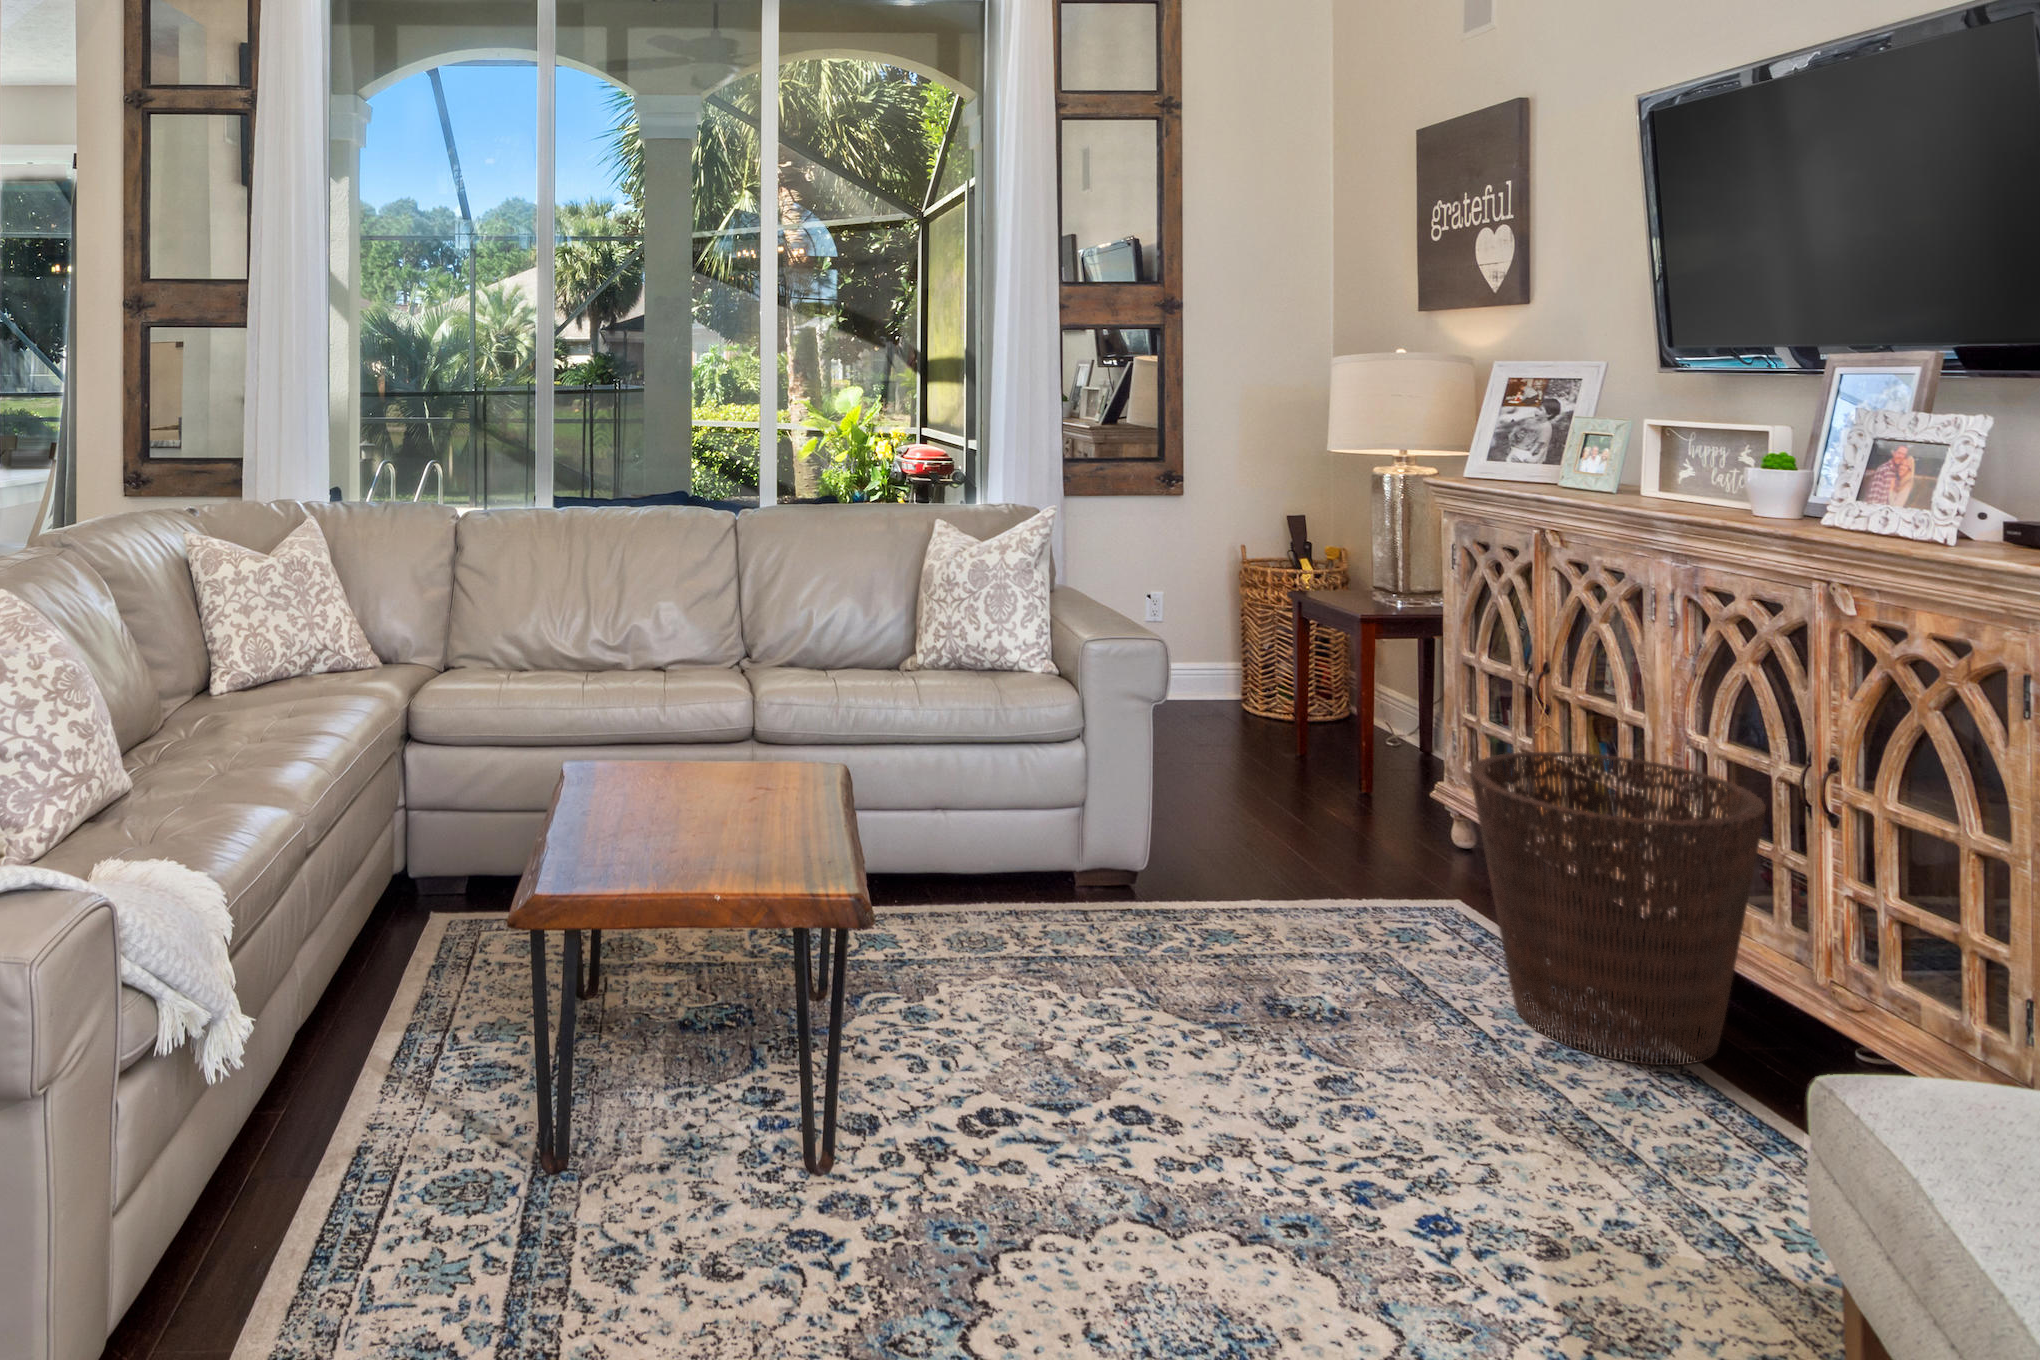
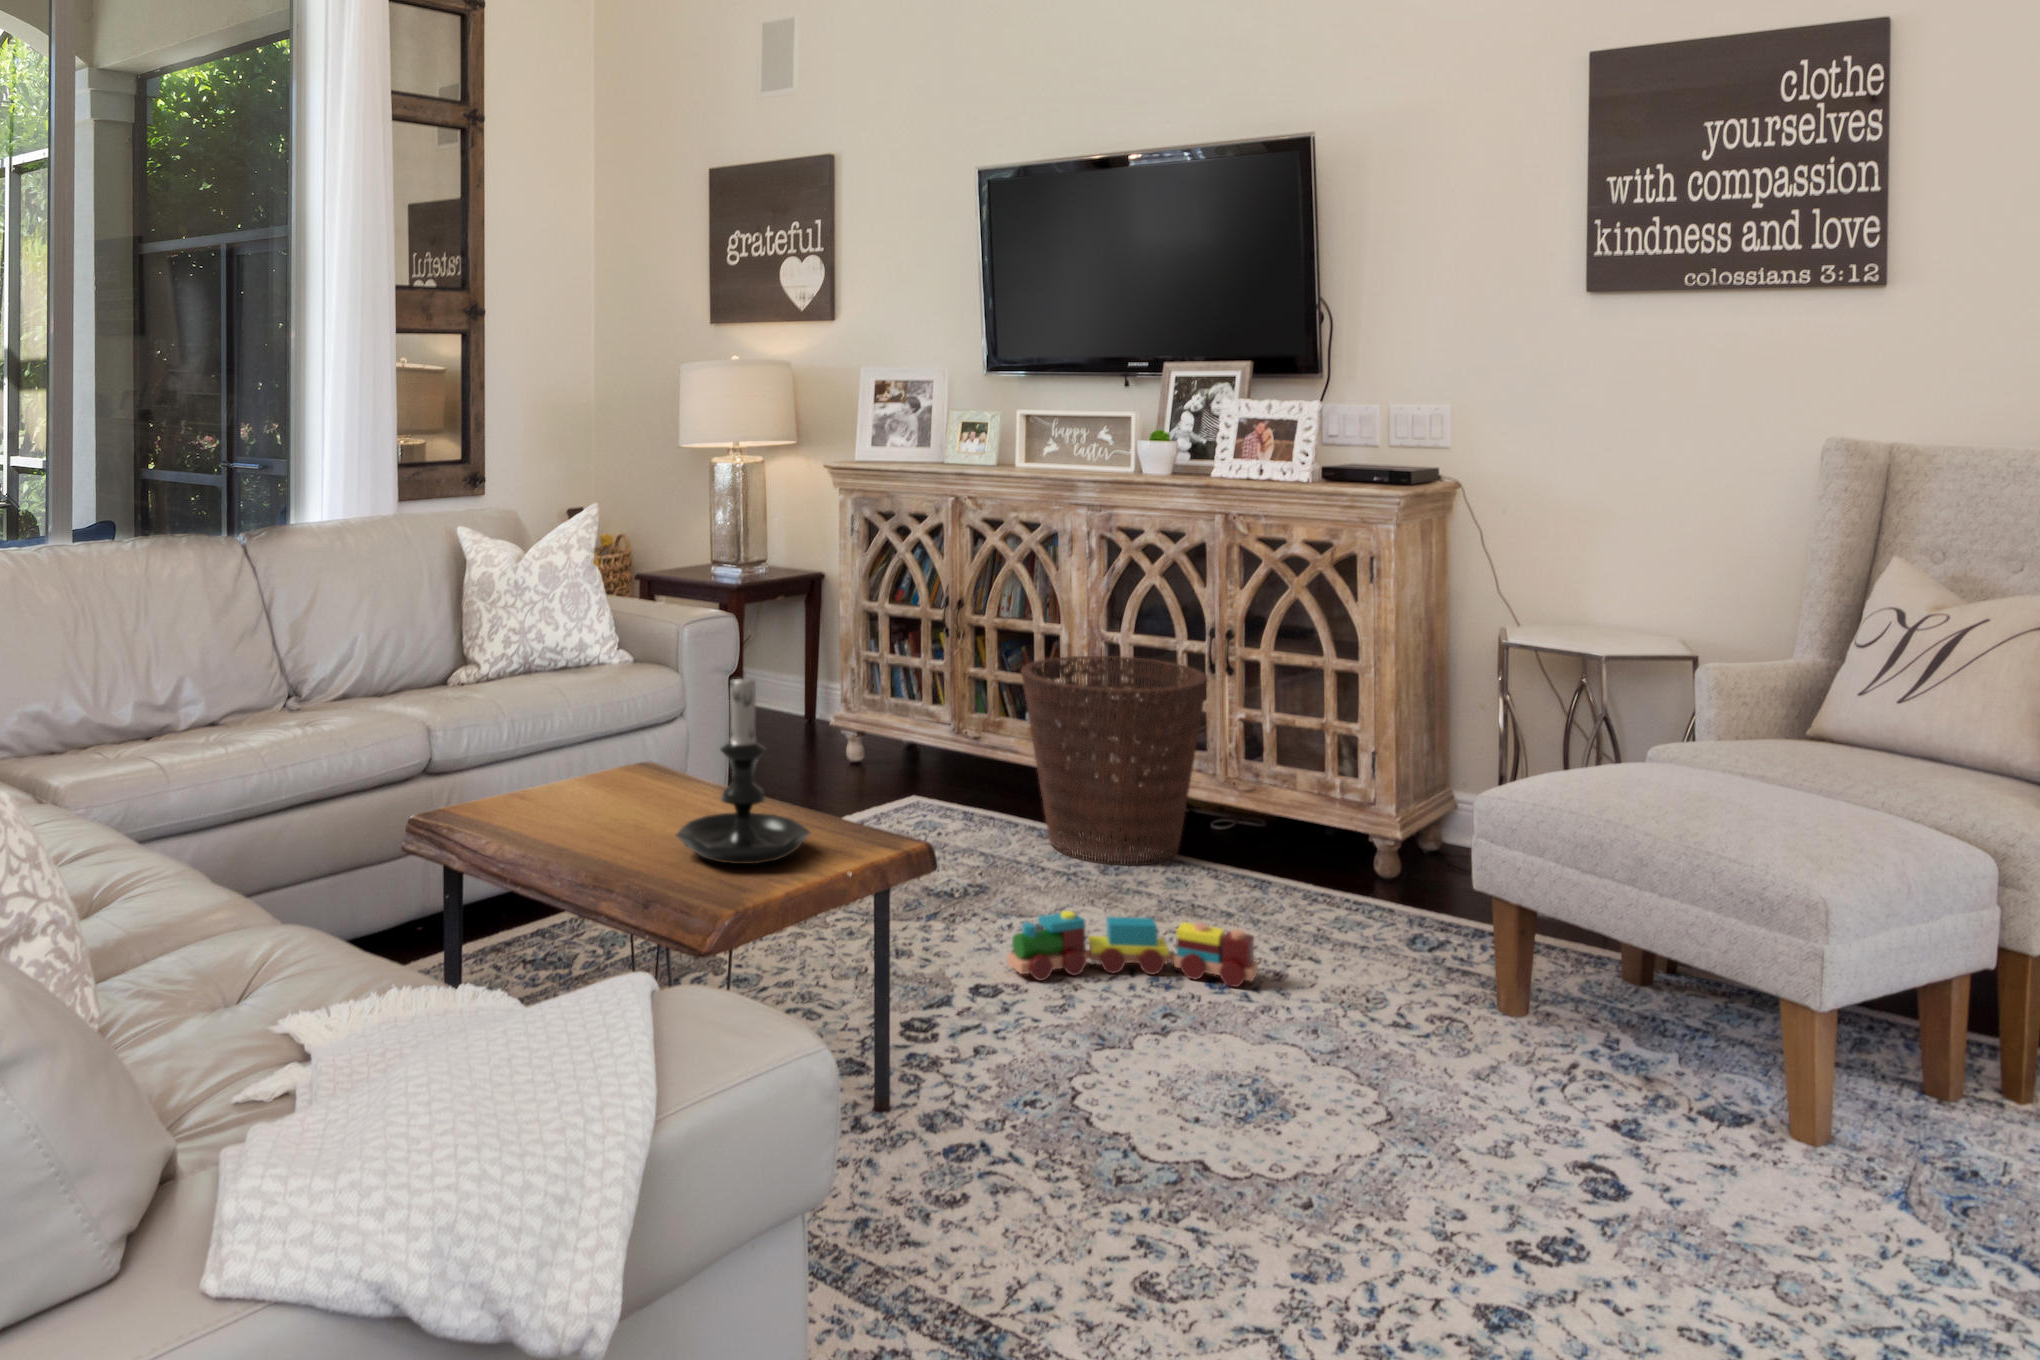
candle holder: none [635,671,765,869] -> present [677,677,810,864]
toy train: none [1167,1048,1484,1236] -> present [1007,911,1258,987]

